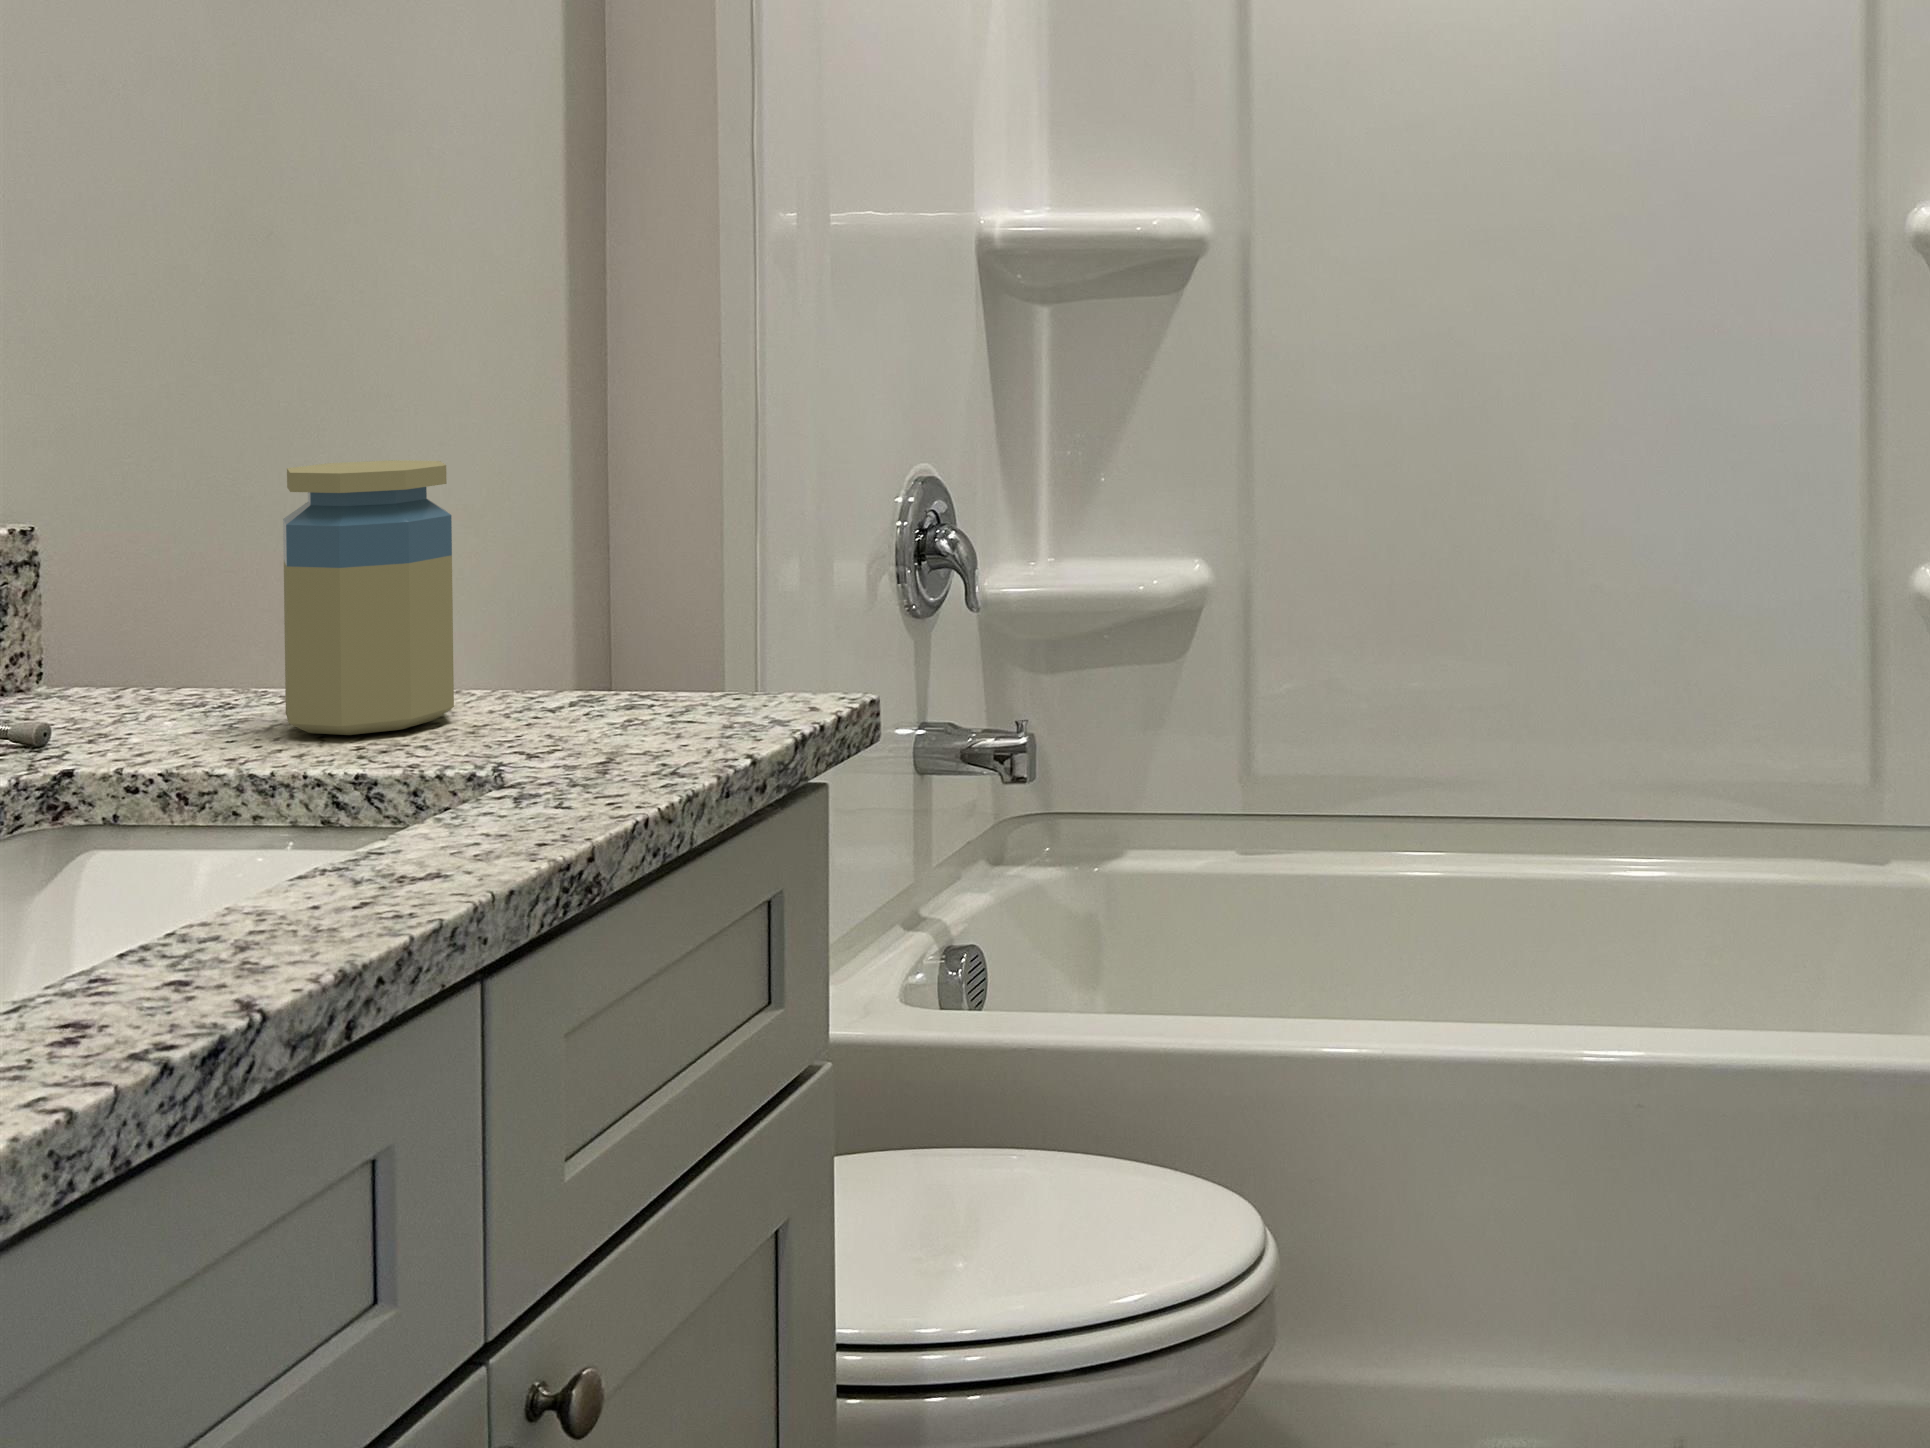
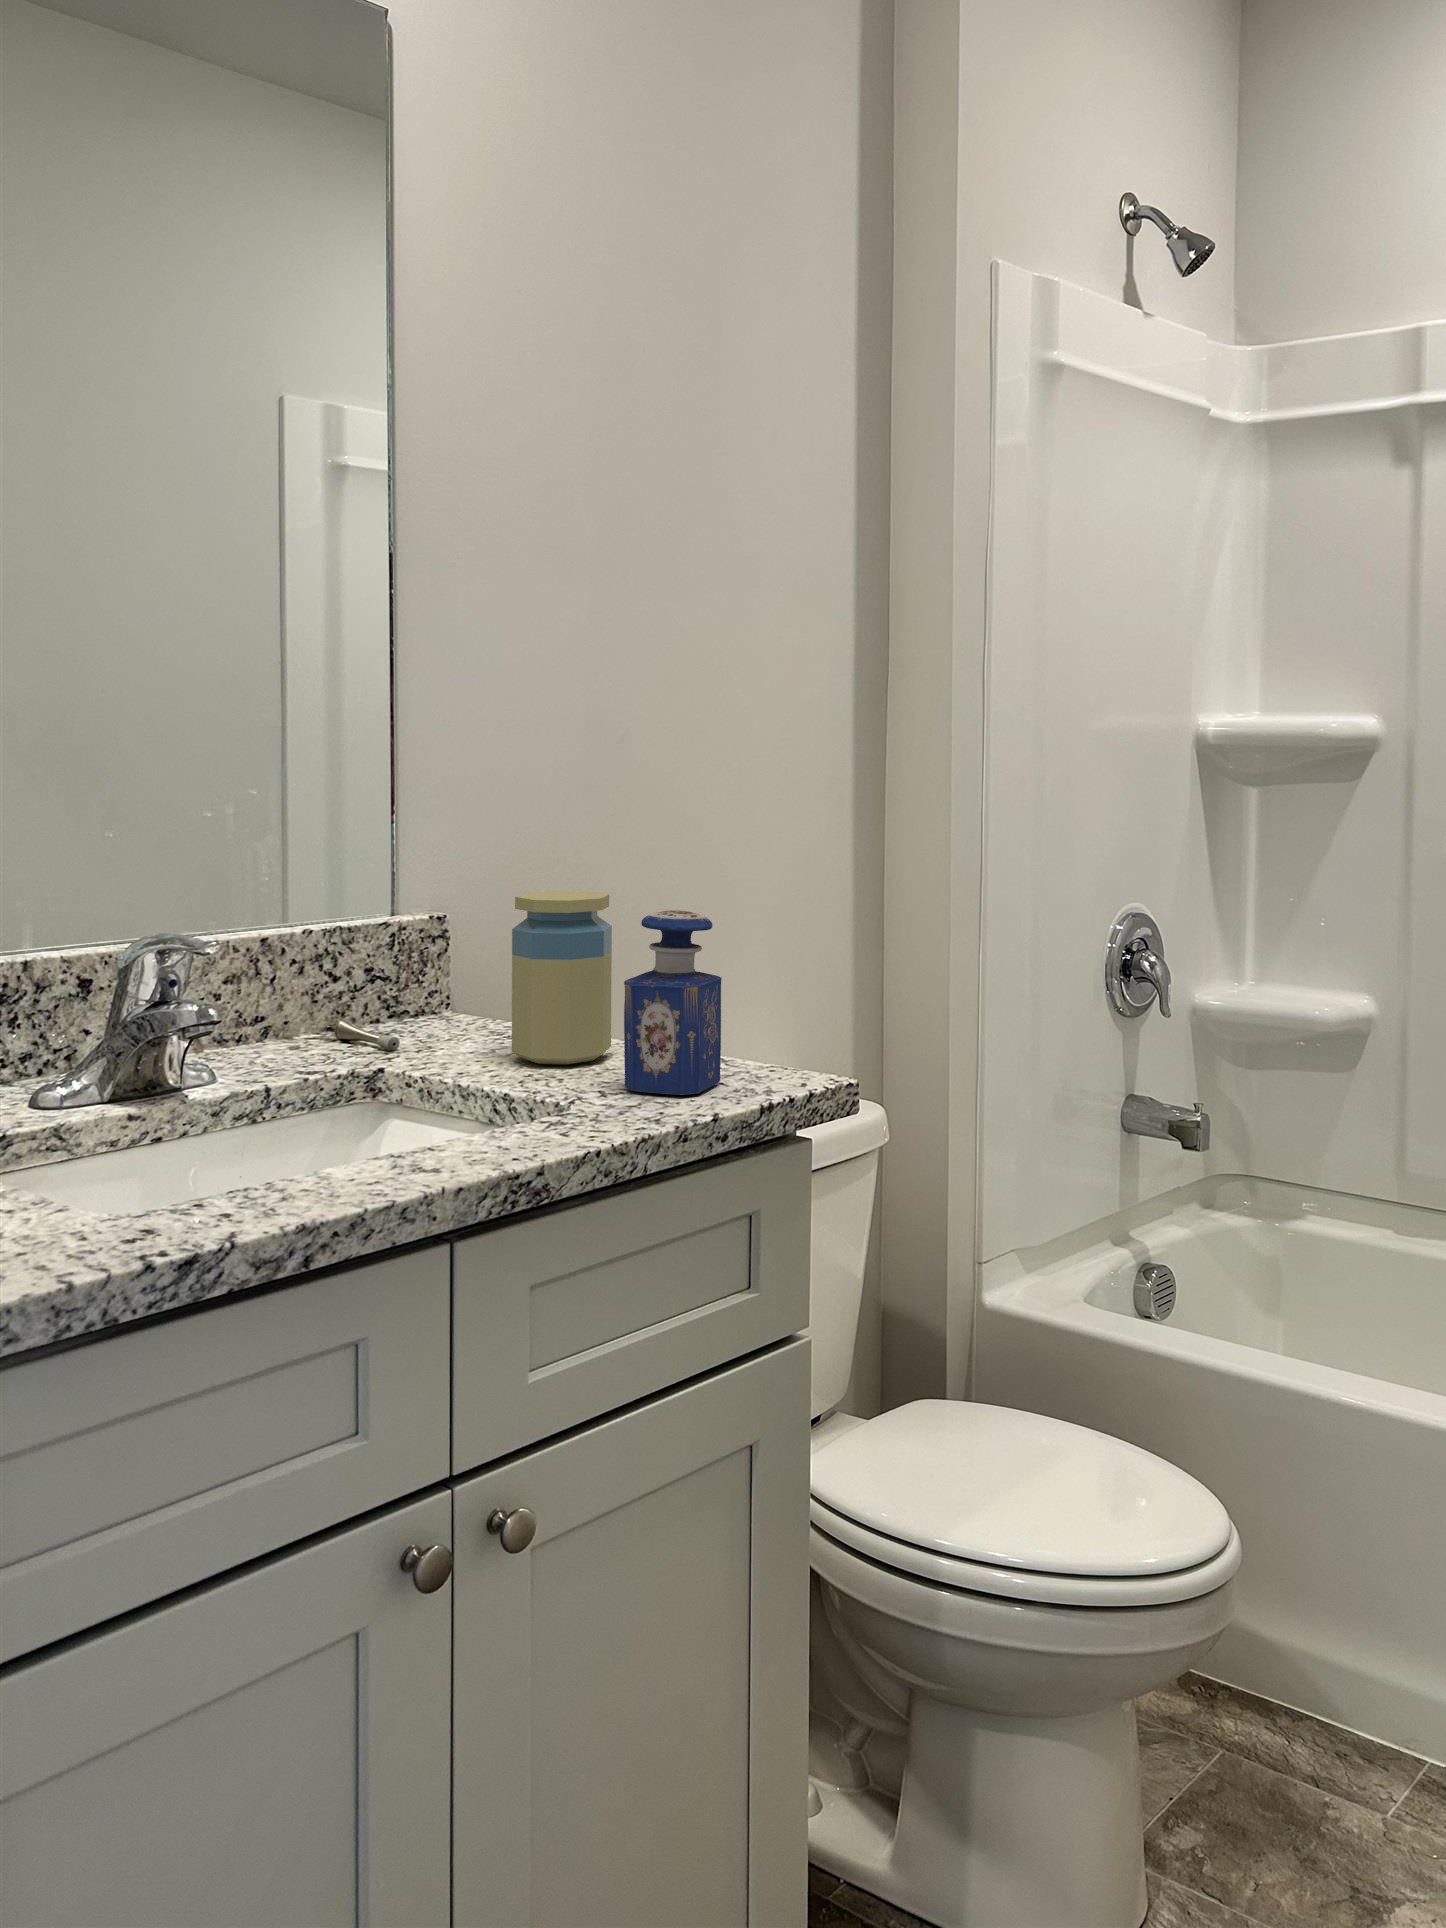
perfume bottle: none [552,468,693,744] -> present [624,910,722,1095]

